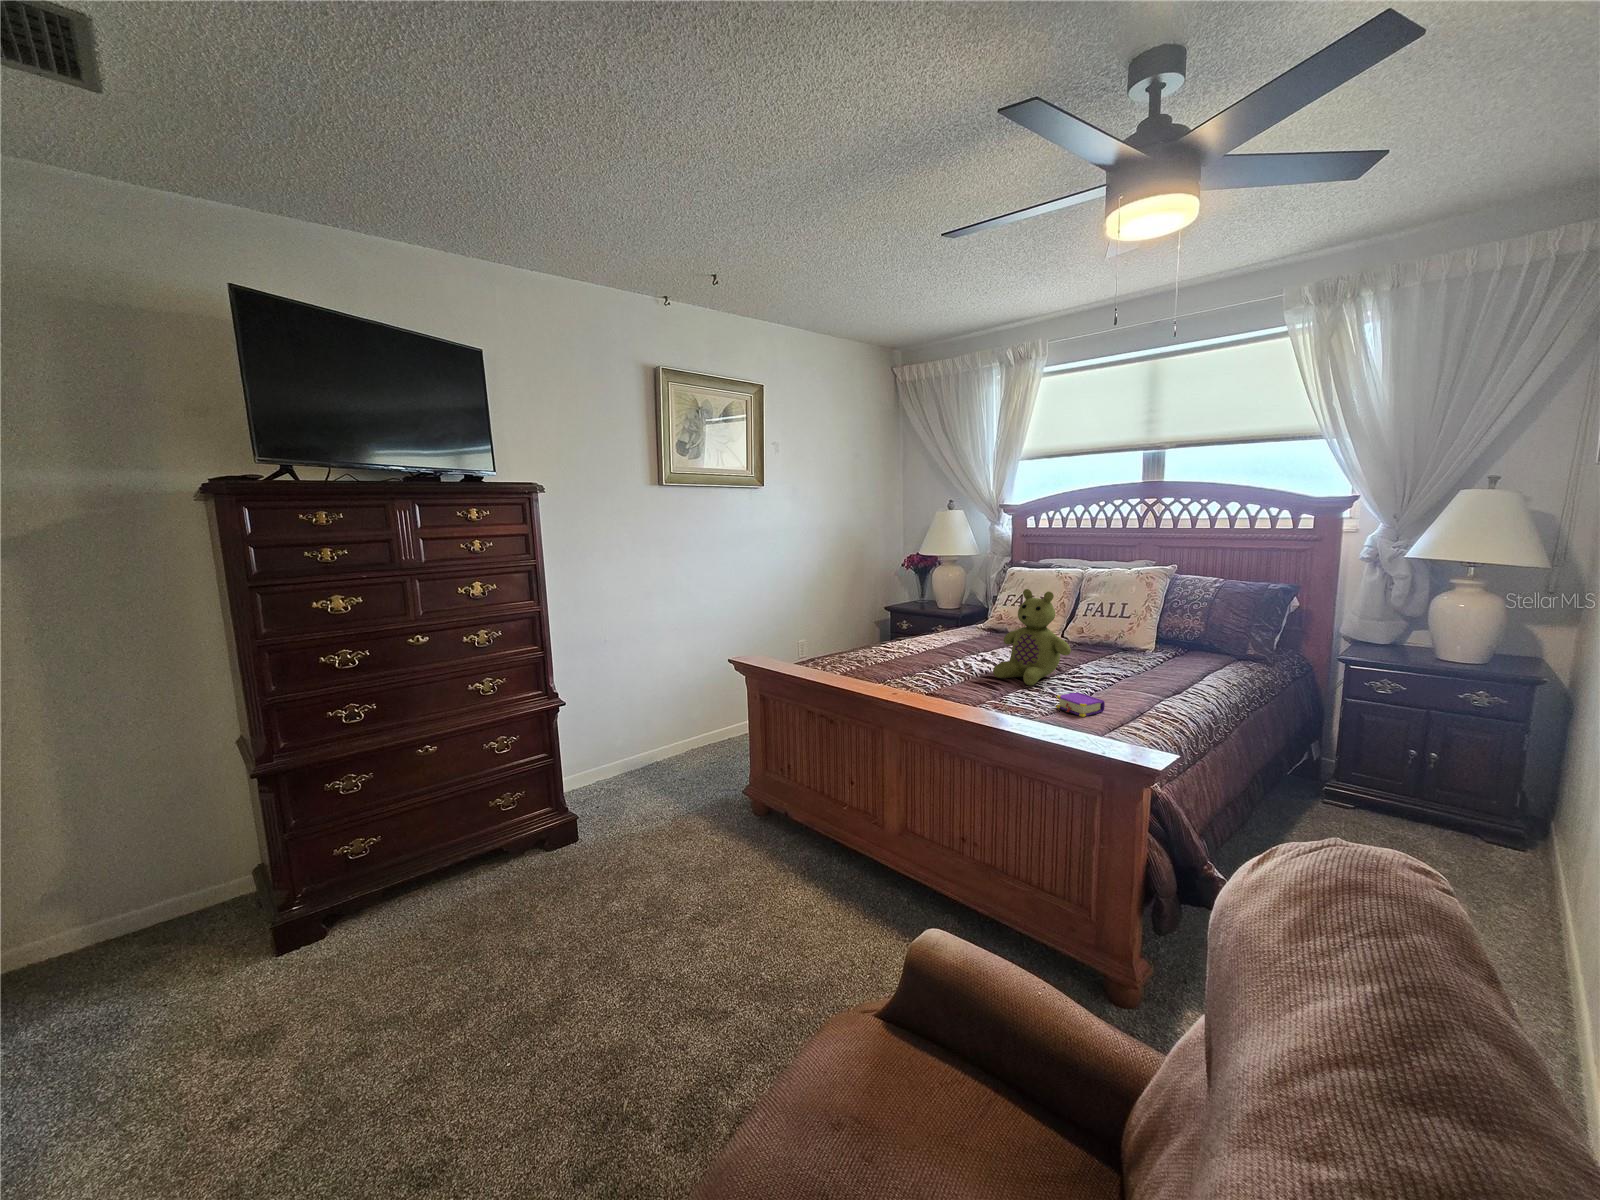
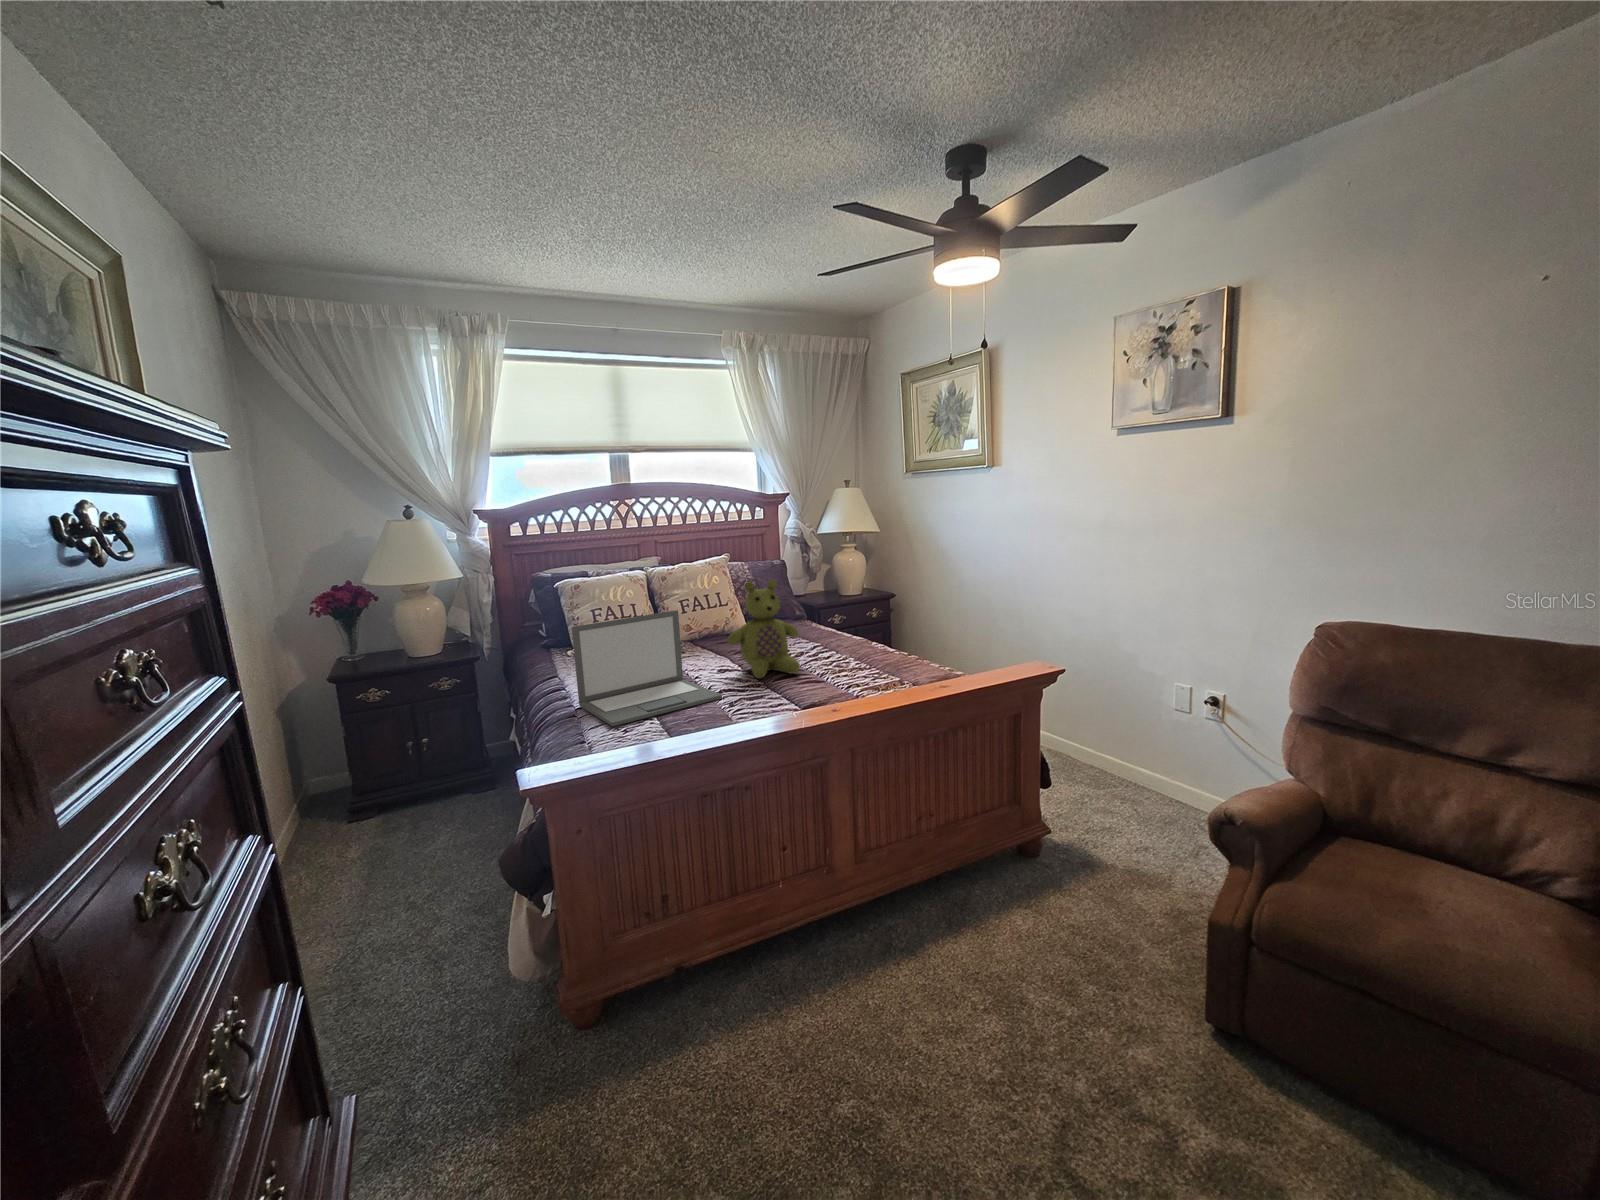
laptop: none [856,595,966,677] -> present [572,610,722,726]
book: present [1056,692,1105,717] -> none [838,657,905,681]

